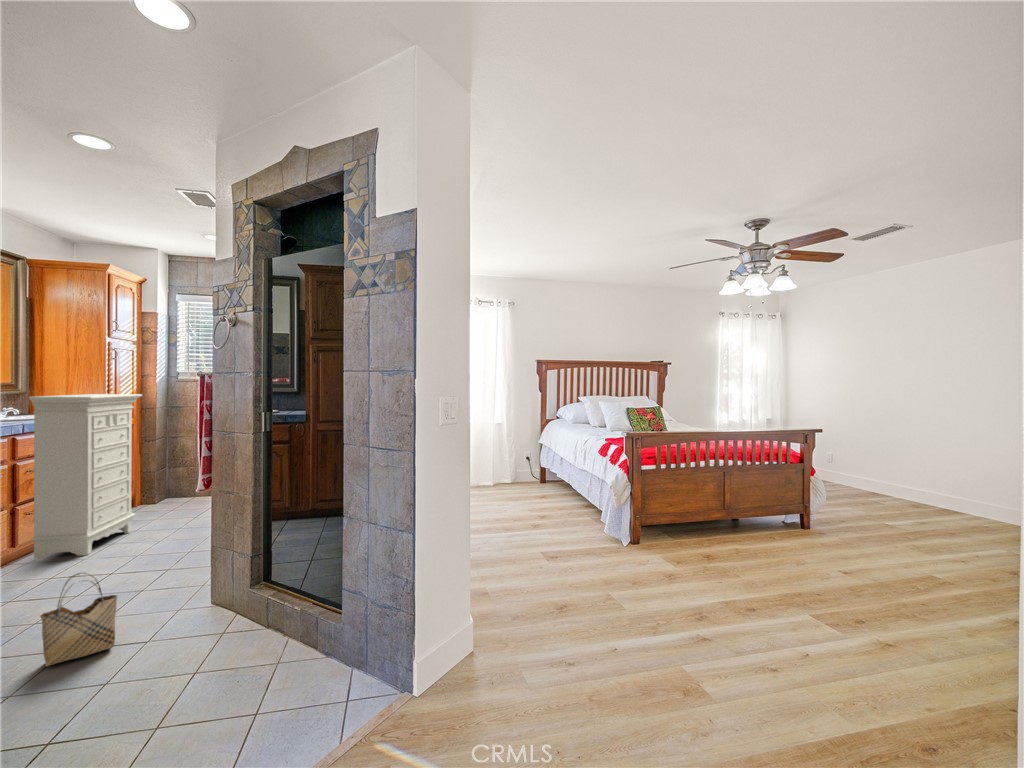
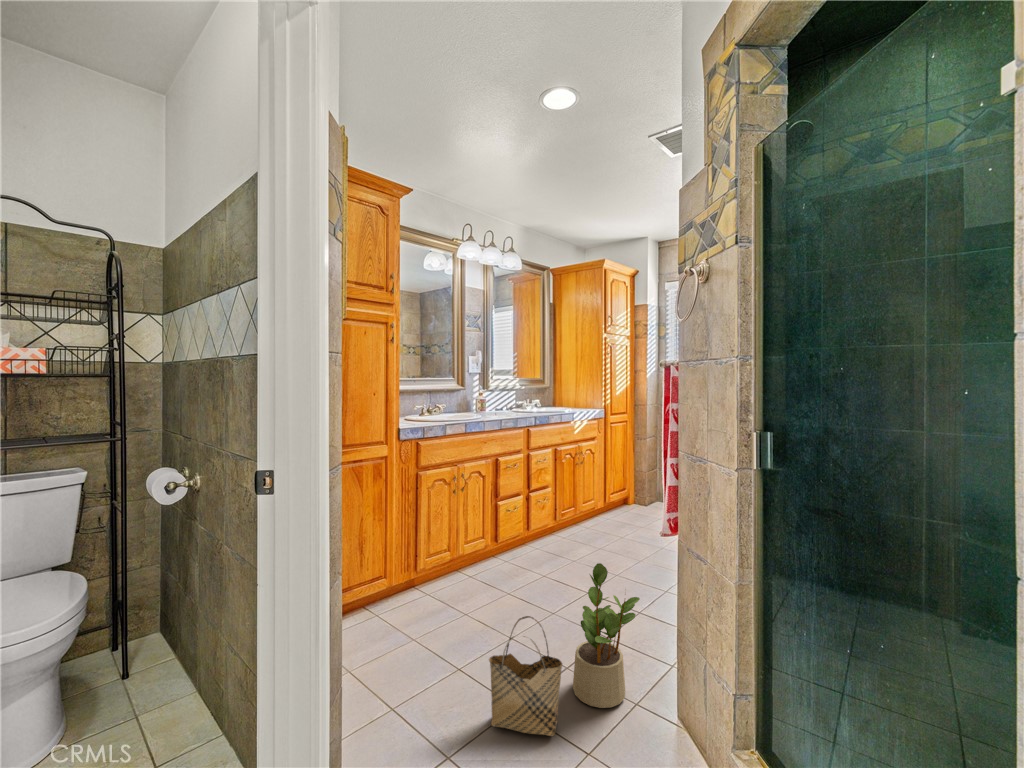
dresser: present [29,394,142,558] -> none [538,390,629,556]
potted plant: none [120,521,179,626] -> present [573,563,640,708]

